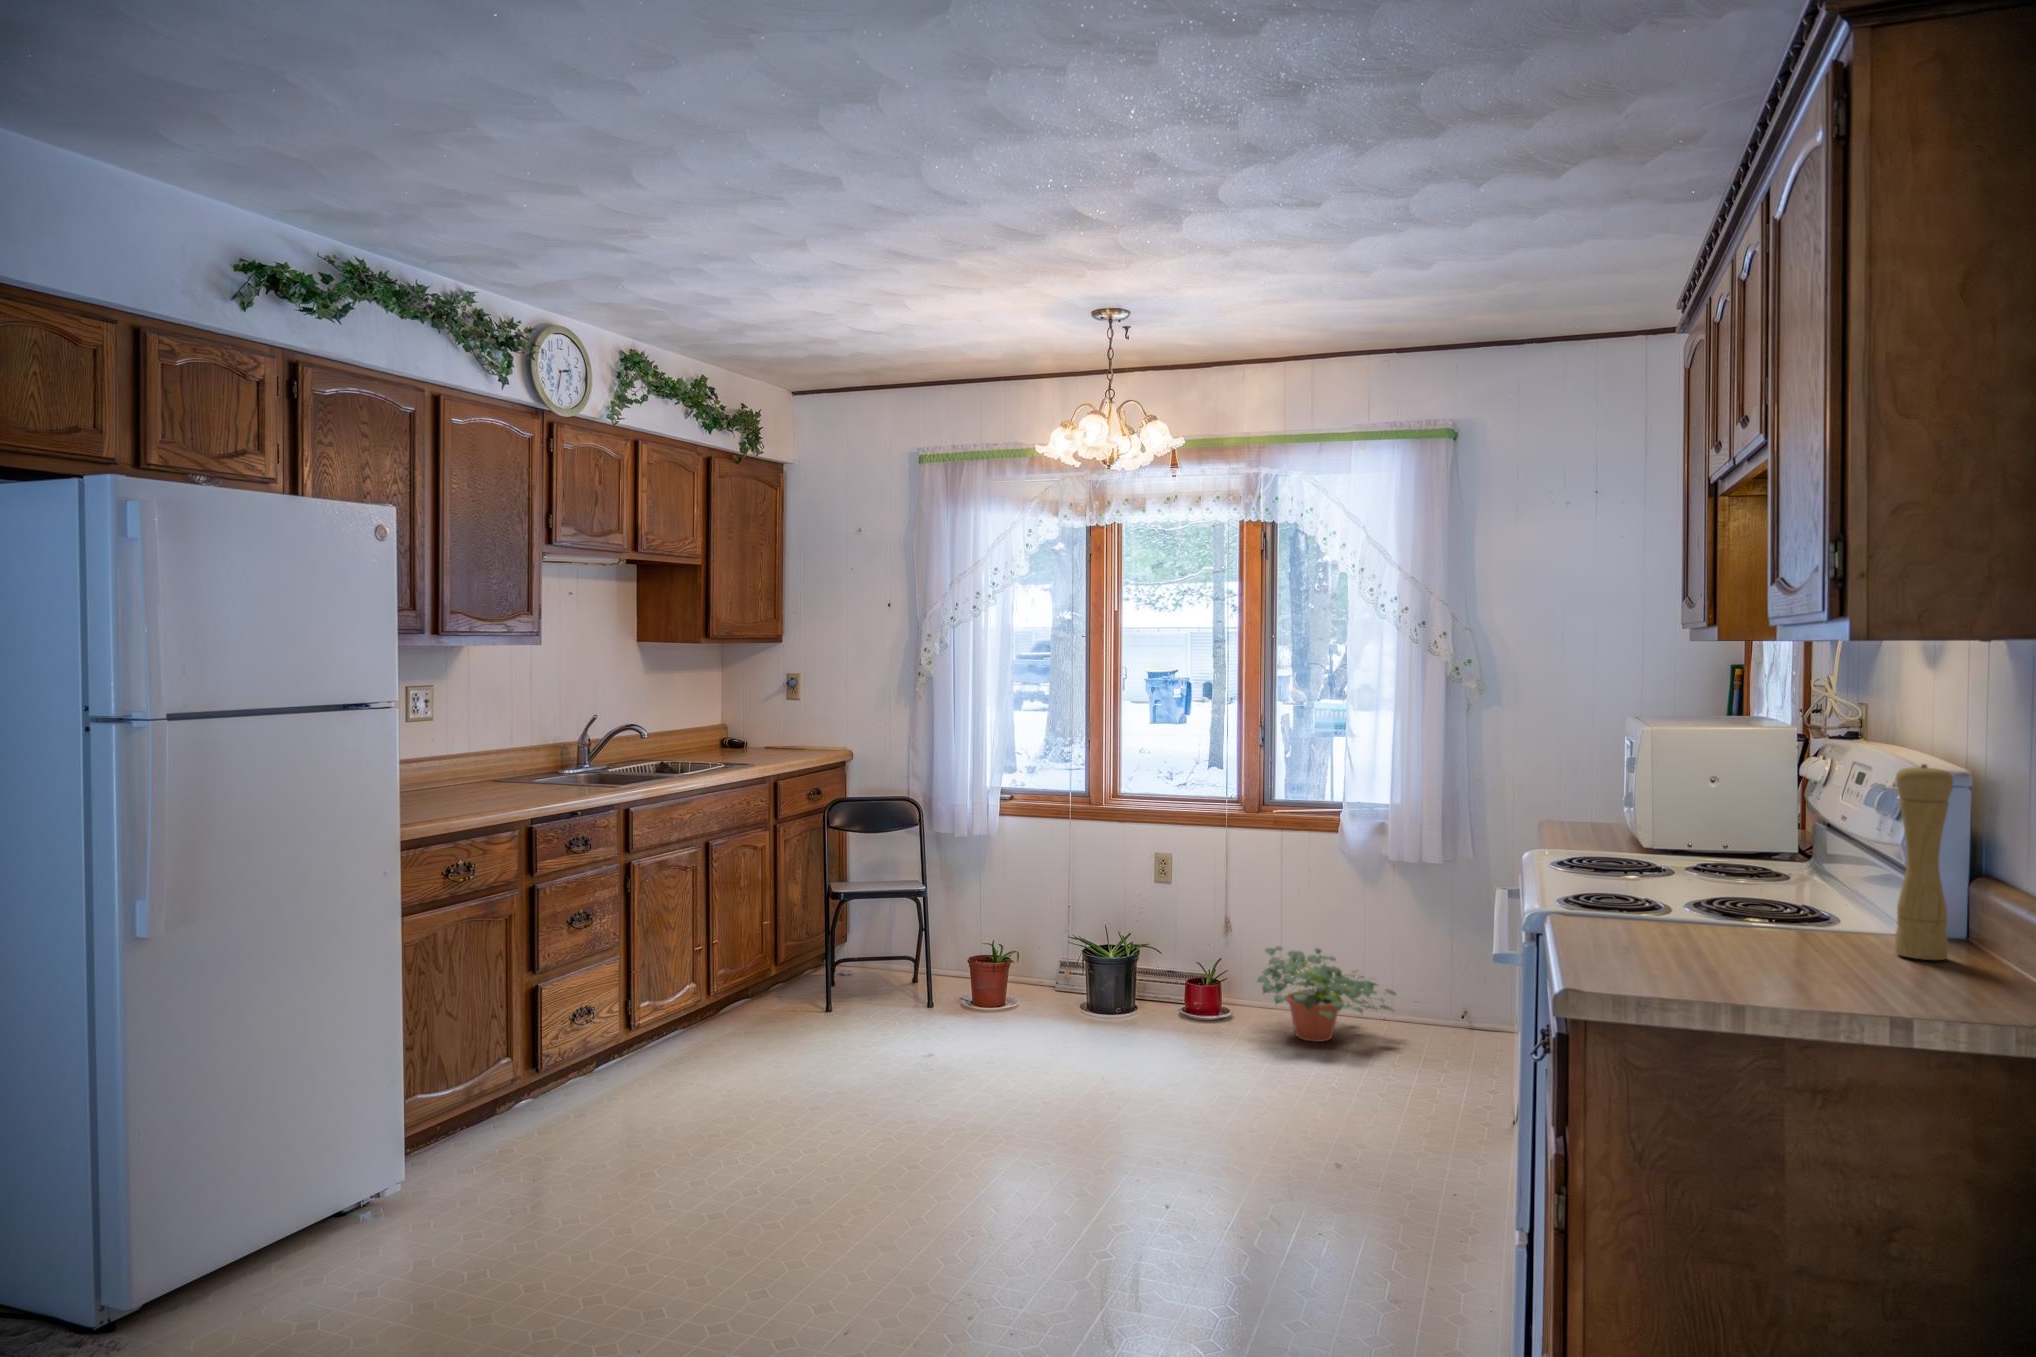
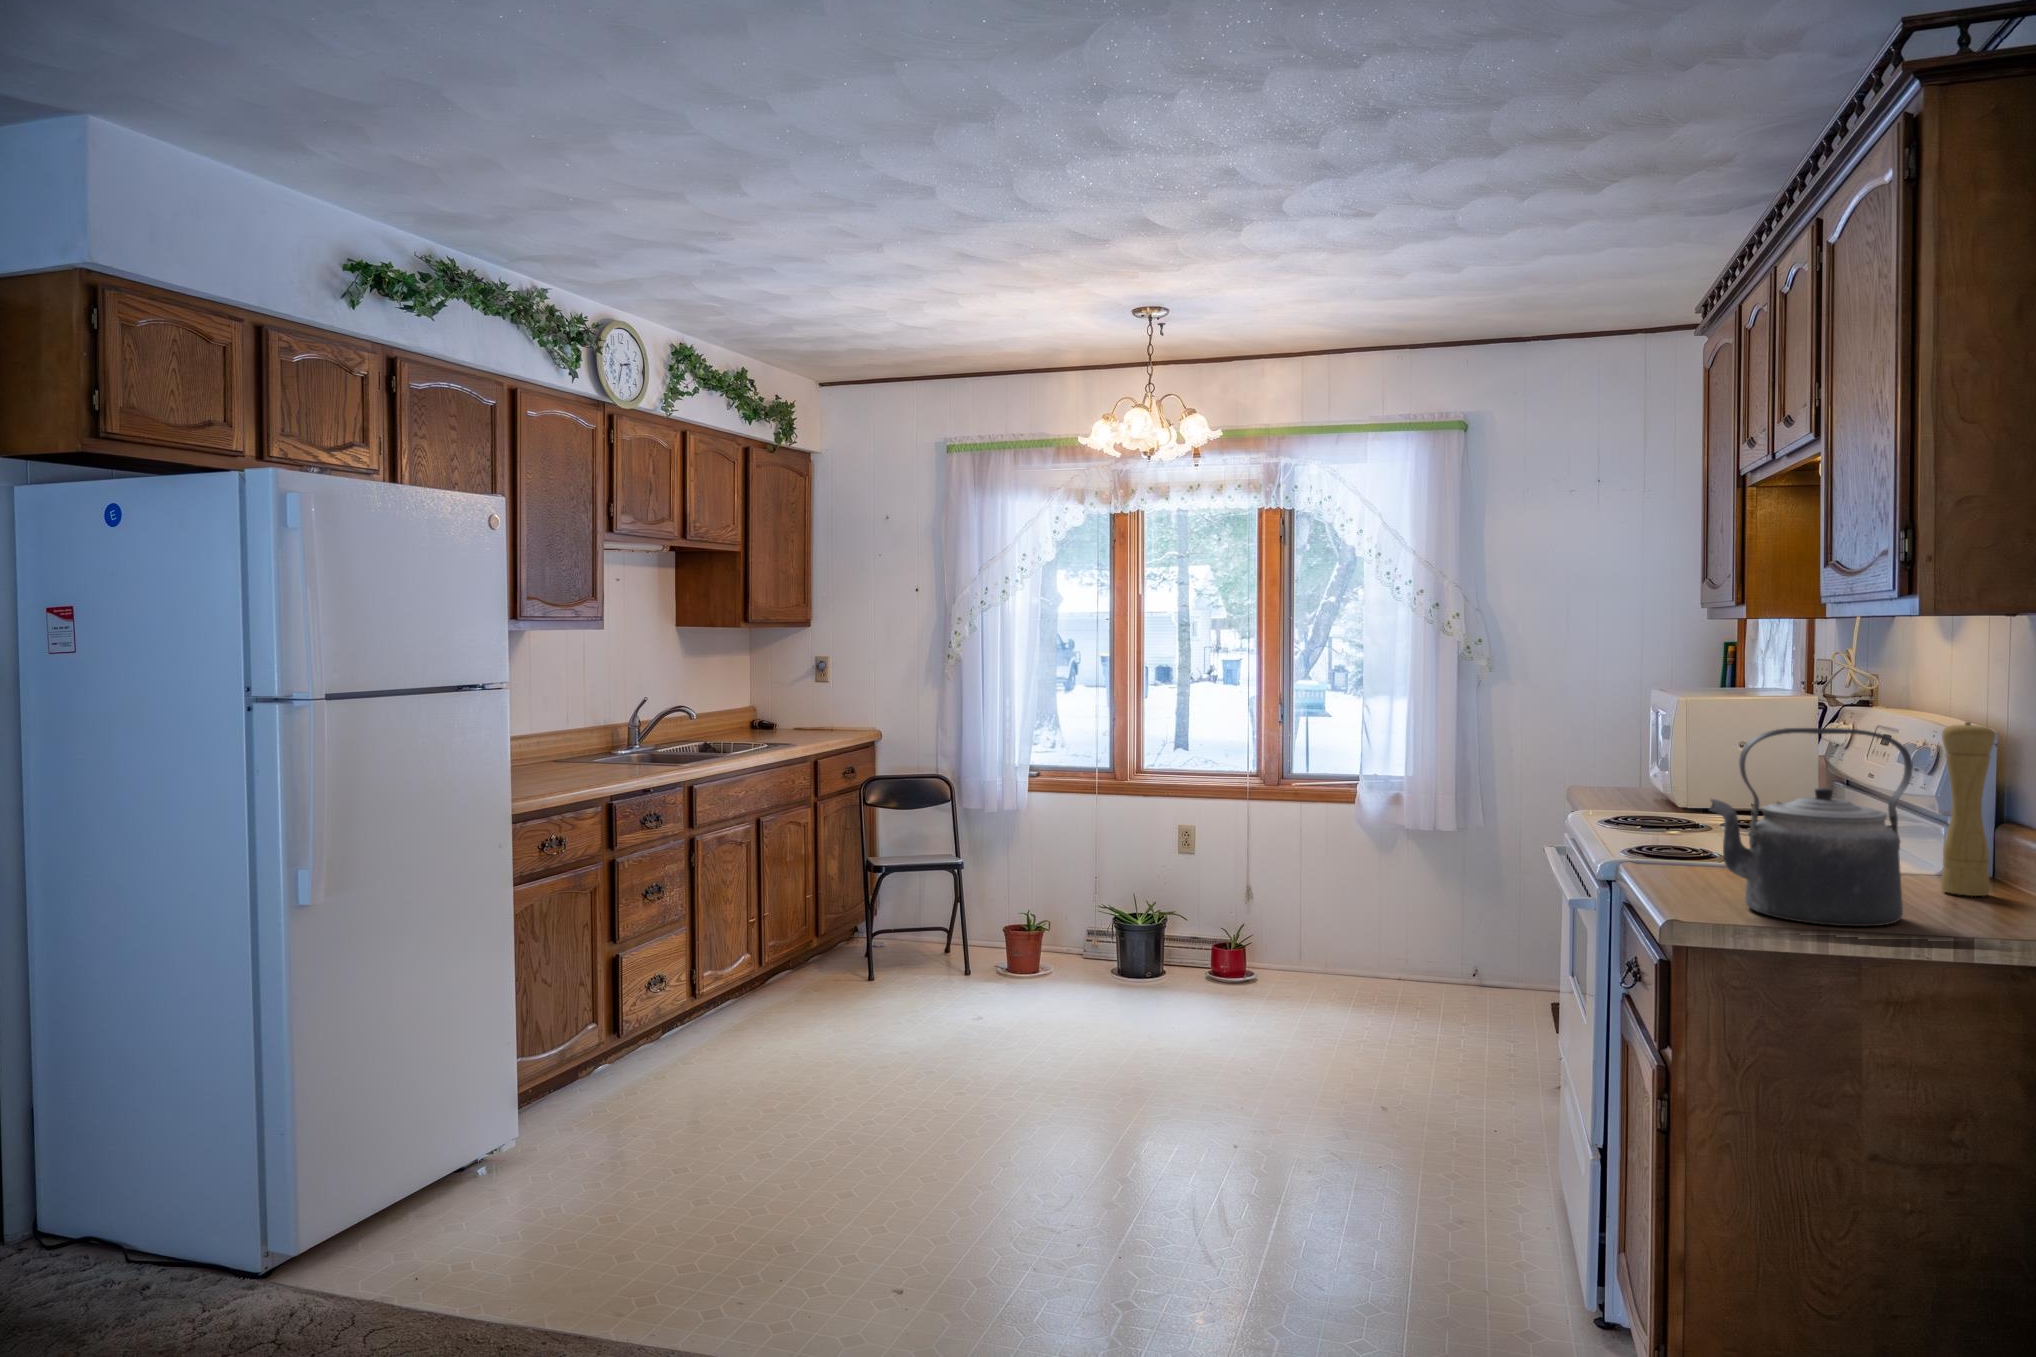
kettle: none [1619,771,1843,997] -> present [1710,728,1913,926]
potted plant: present [1258,946,1396,1042] -> none [1282,910,1414,999]

